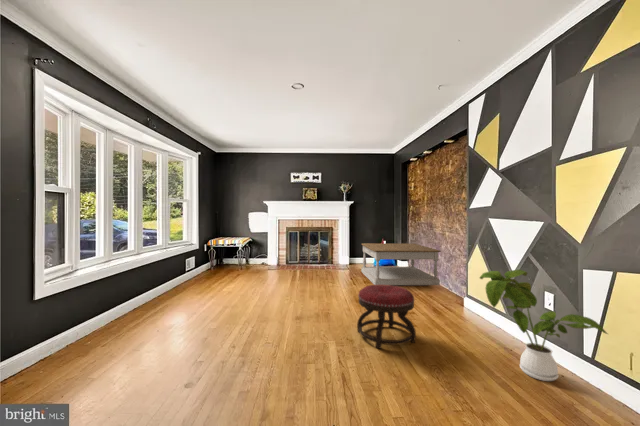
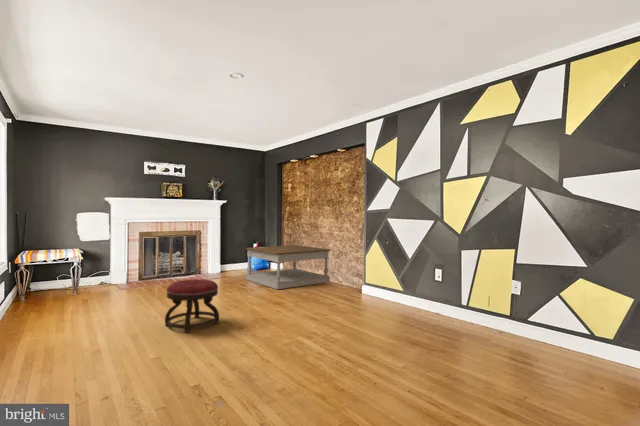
house plant: present [480,270,607,381] -> none [410,254,482,326]
ottoman: present [357,284,416,348] -> present [165,279,219,332]

